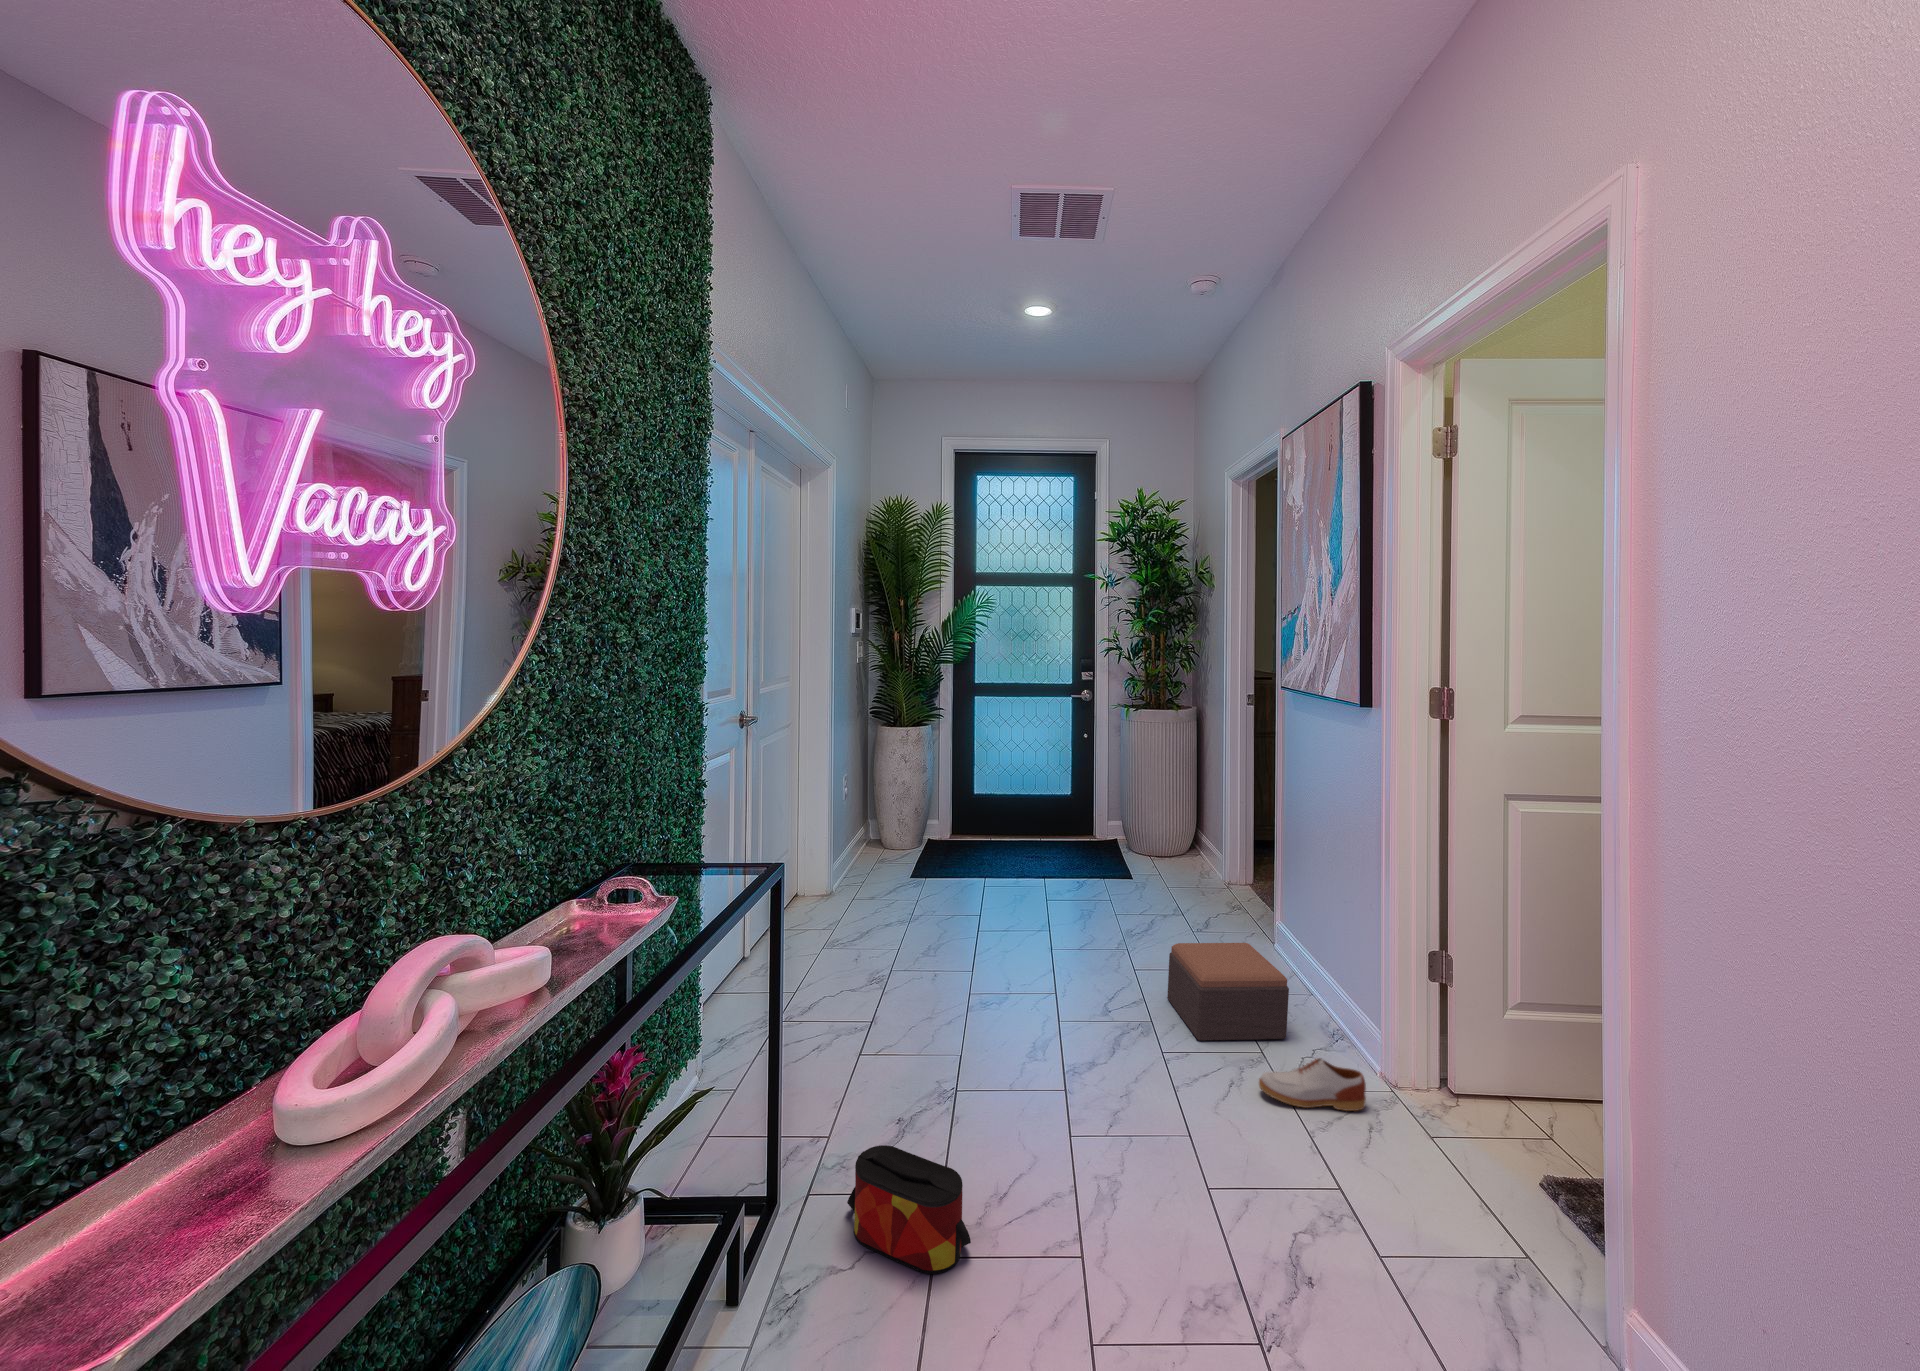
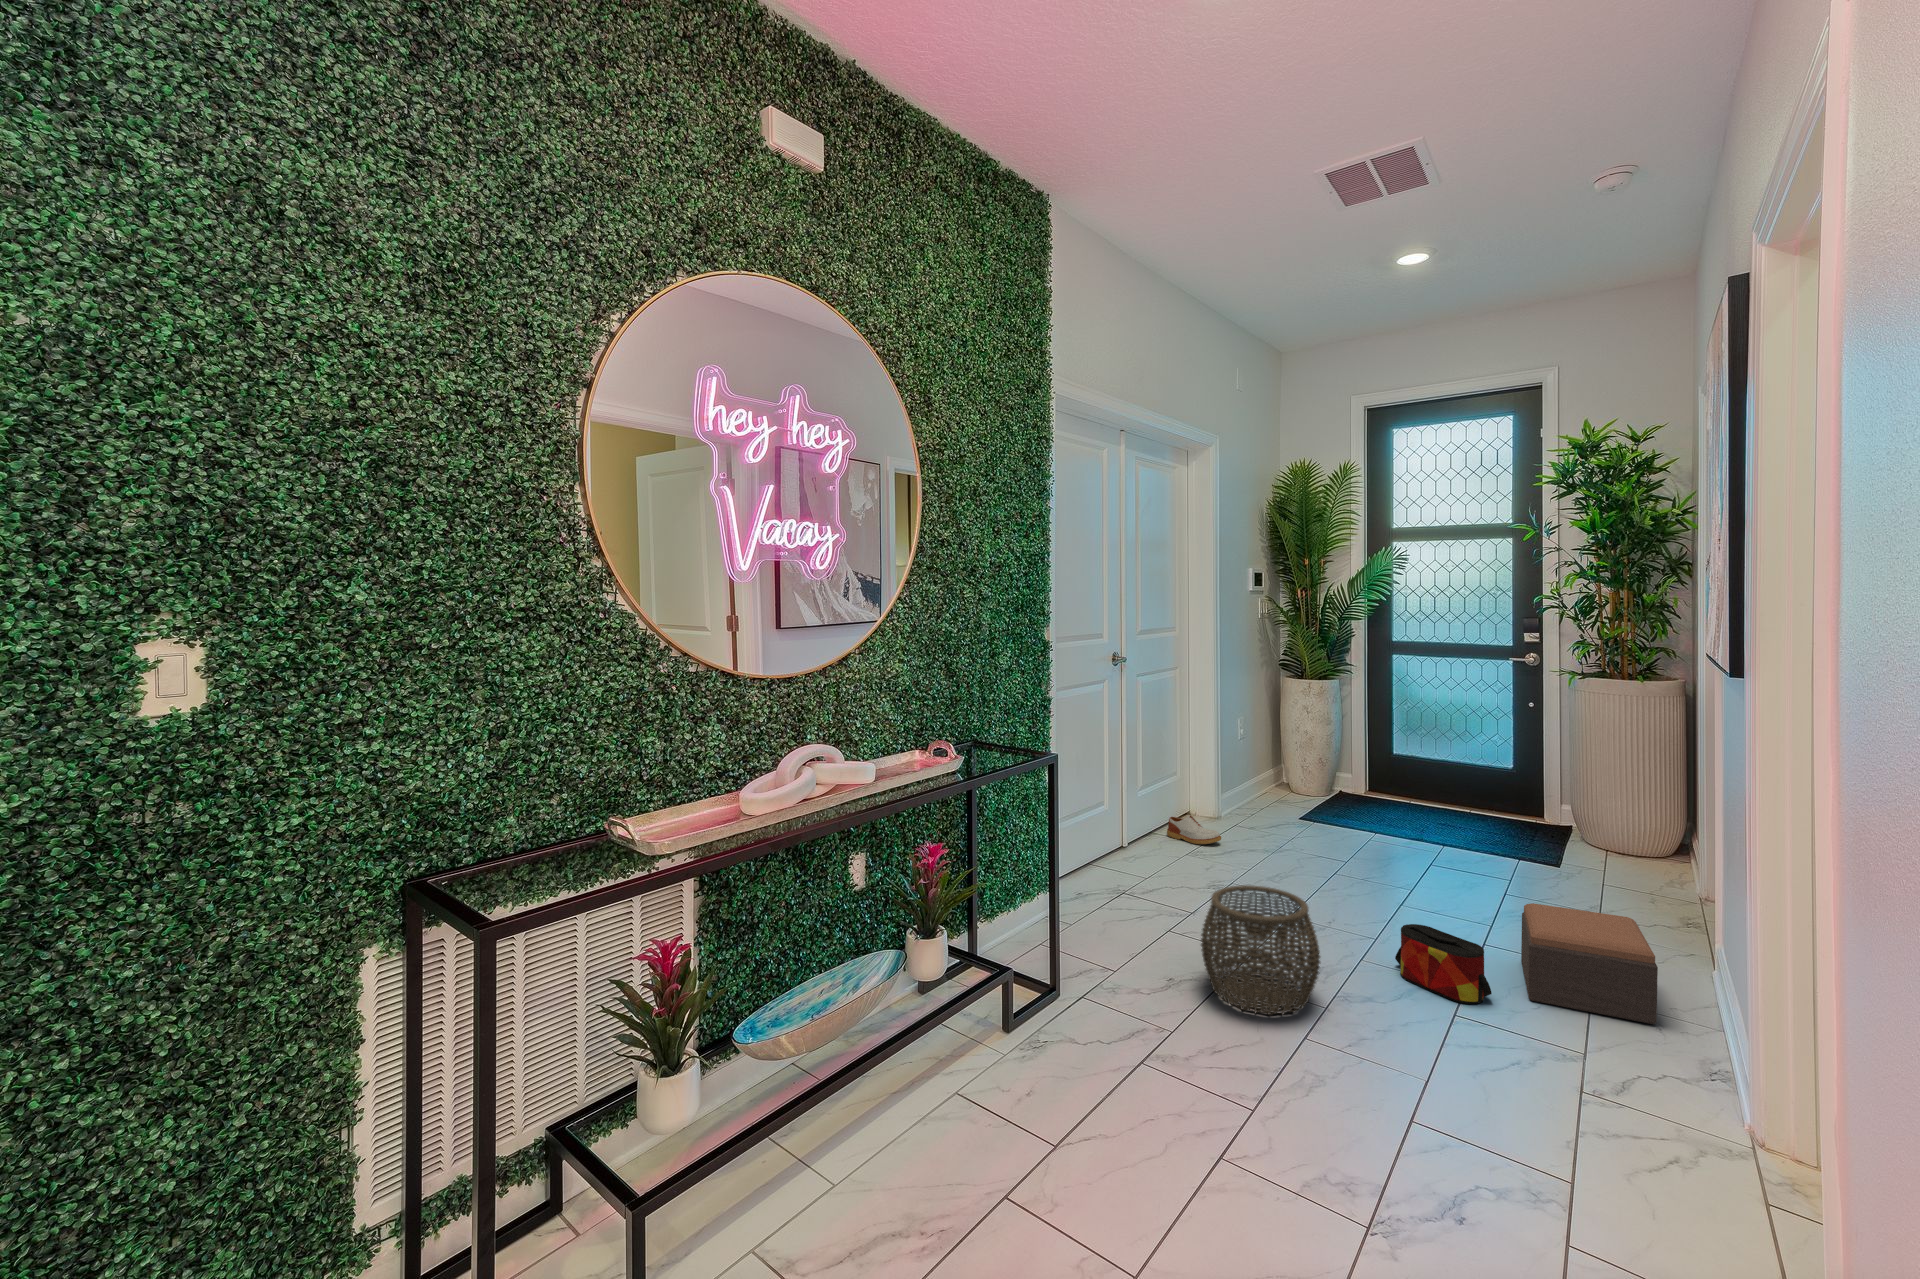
woven basket: none [926,984,1058,1142] -> present [1201,885,1321,1015]
shoe: present [1259,1058,1366,1111] -> present [1167,815,1221,844]
bag: present [847,1145,971,1274] -> present [1395,924,1492,1004]

